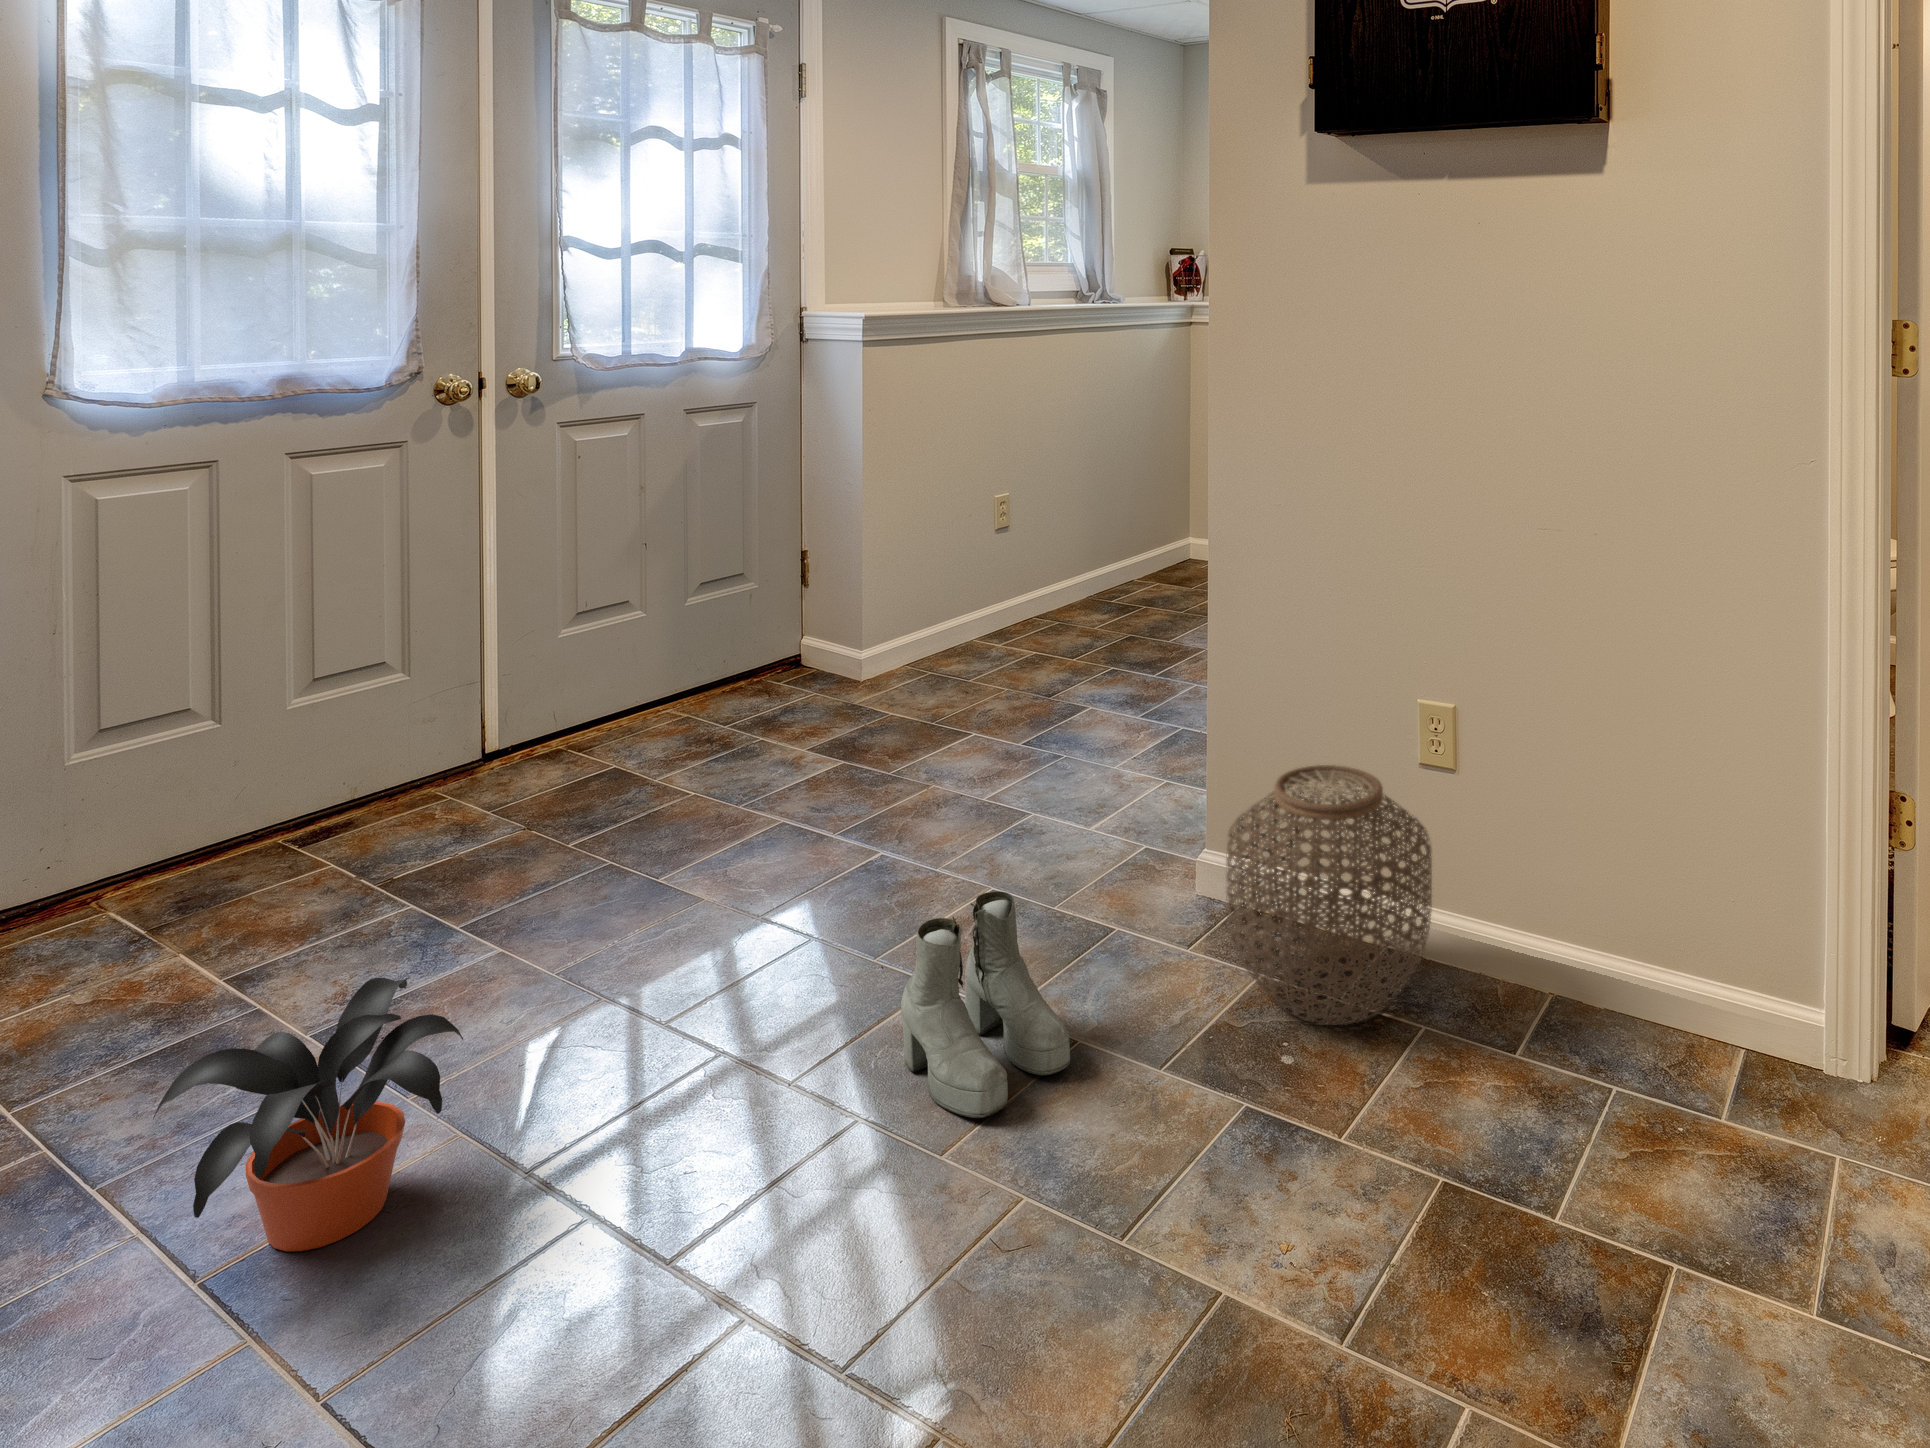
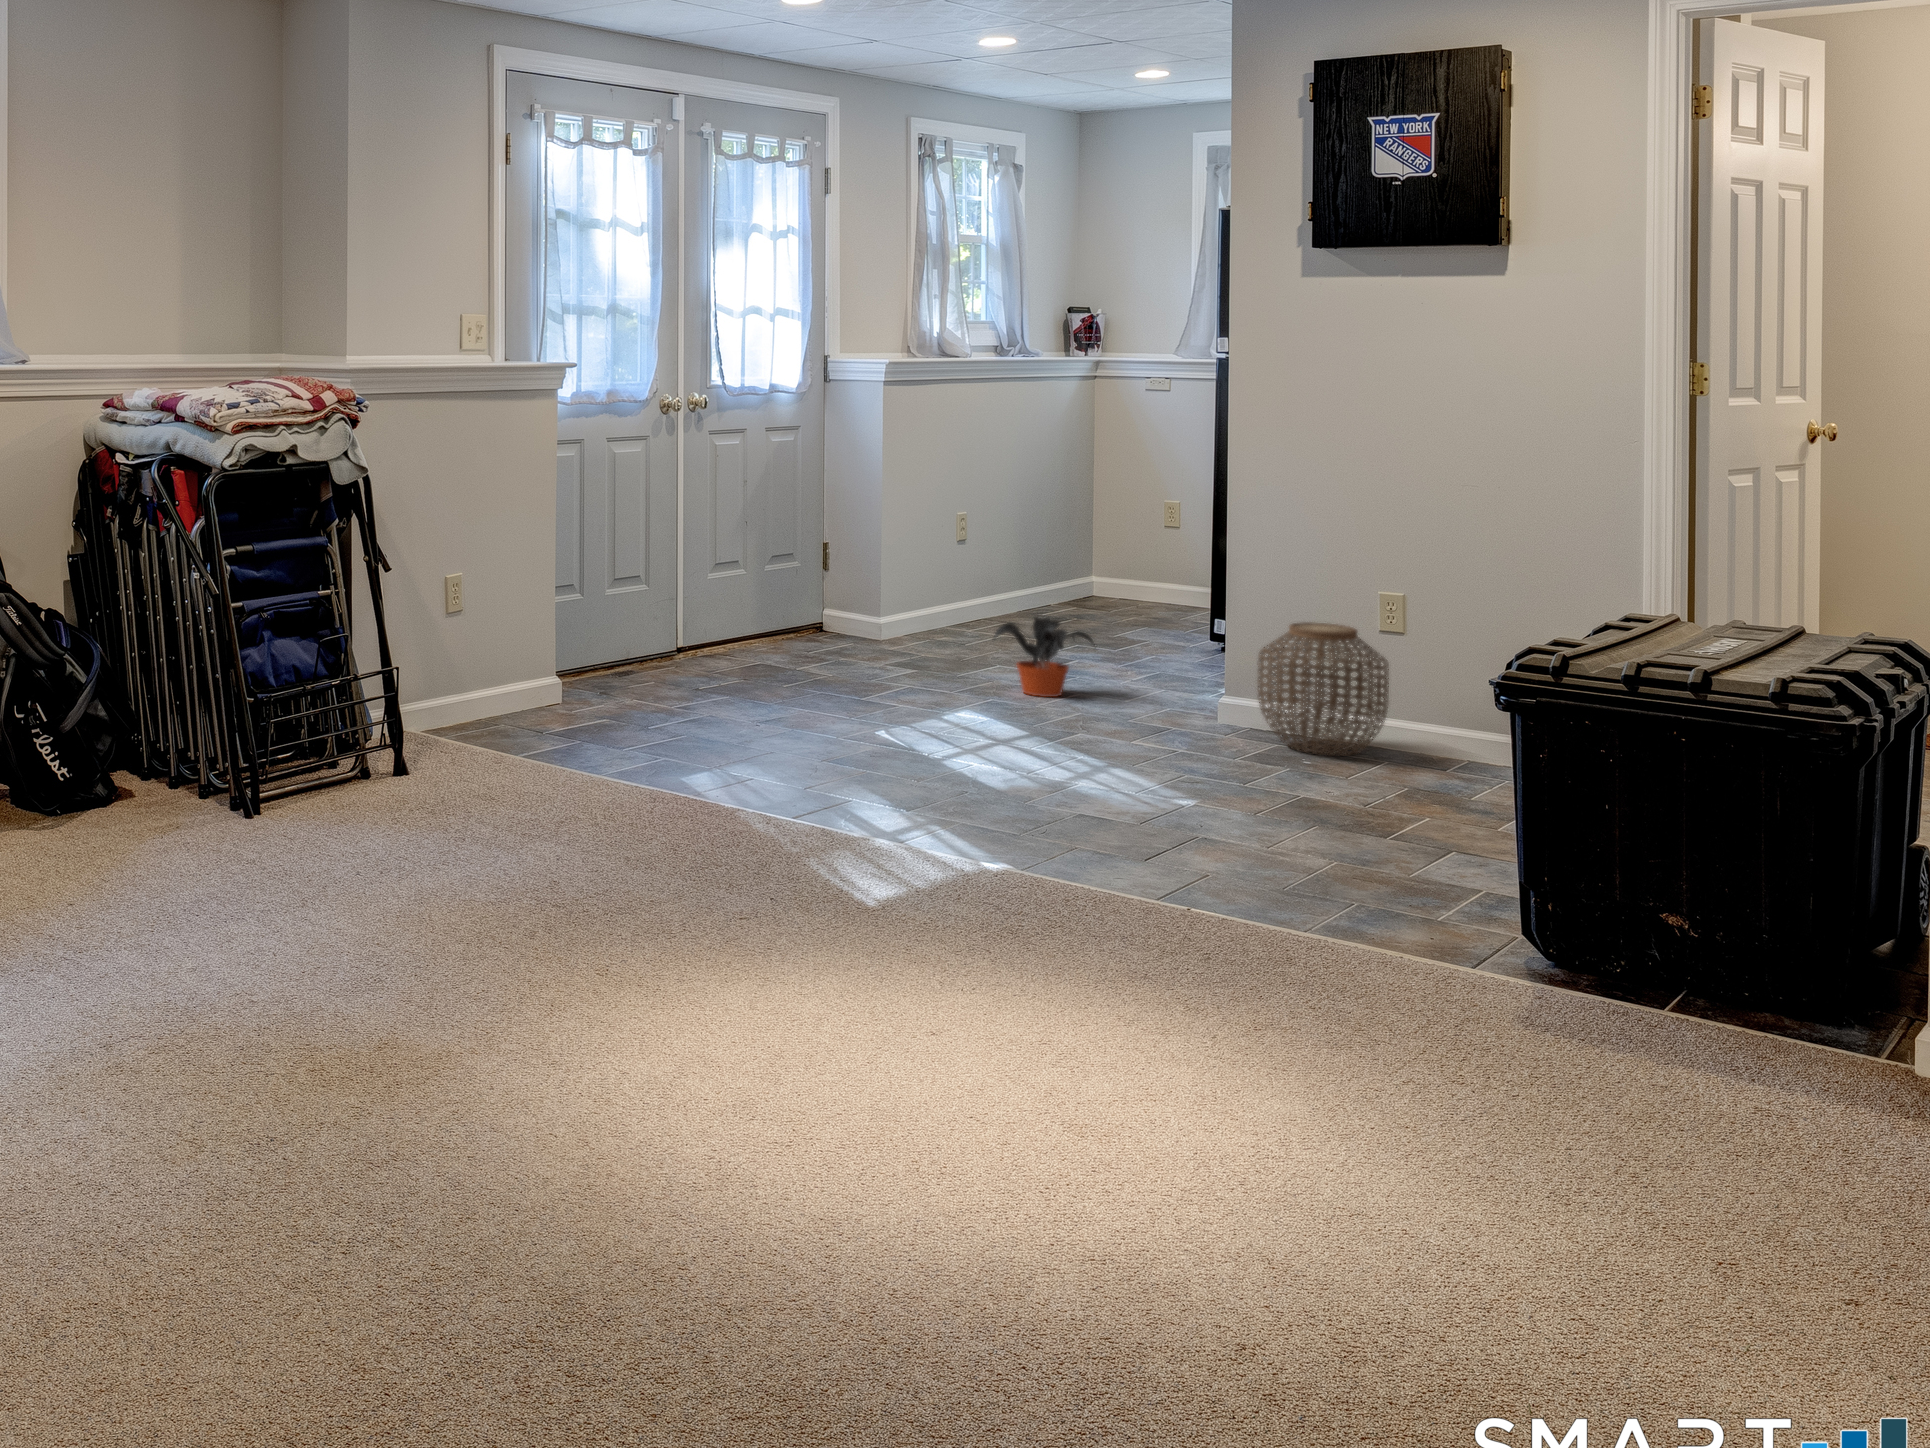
boots: present [901,891,1070,1118] -> none [1081,669,1180,758]
potted plant: present [153,977,463,1251] -> present [994,617,1093,697]

